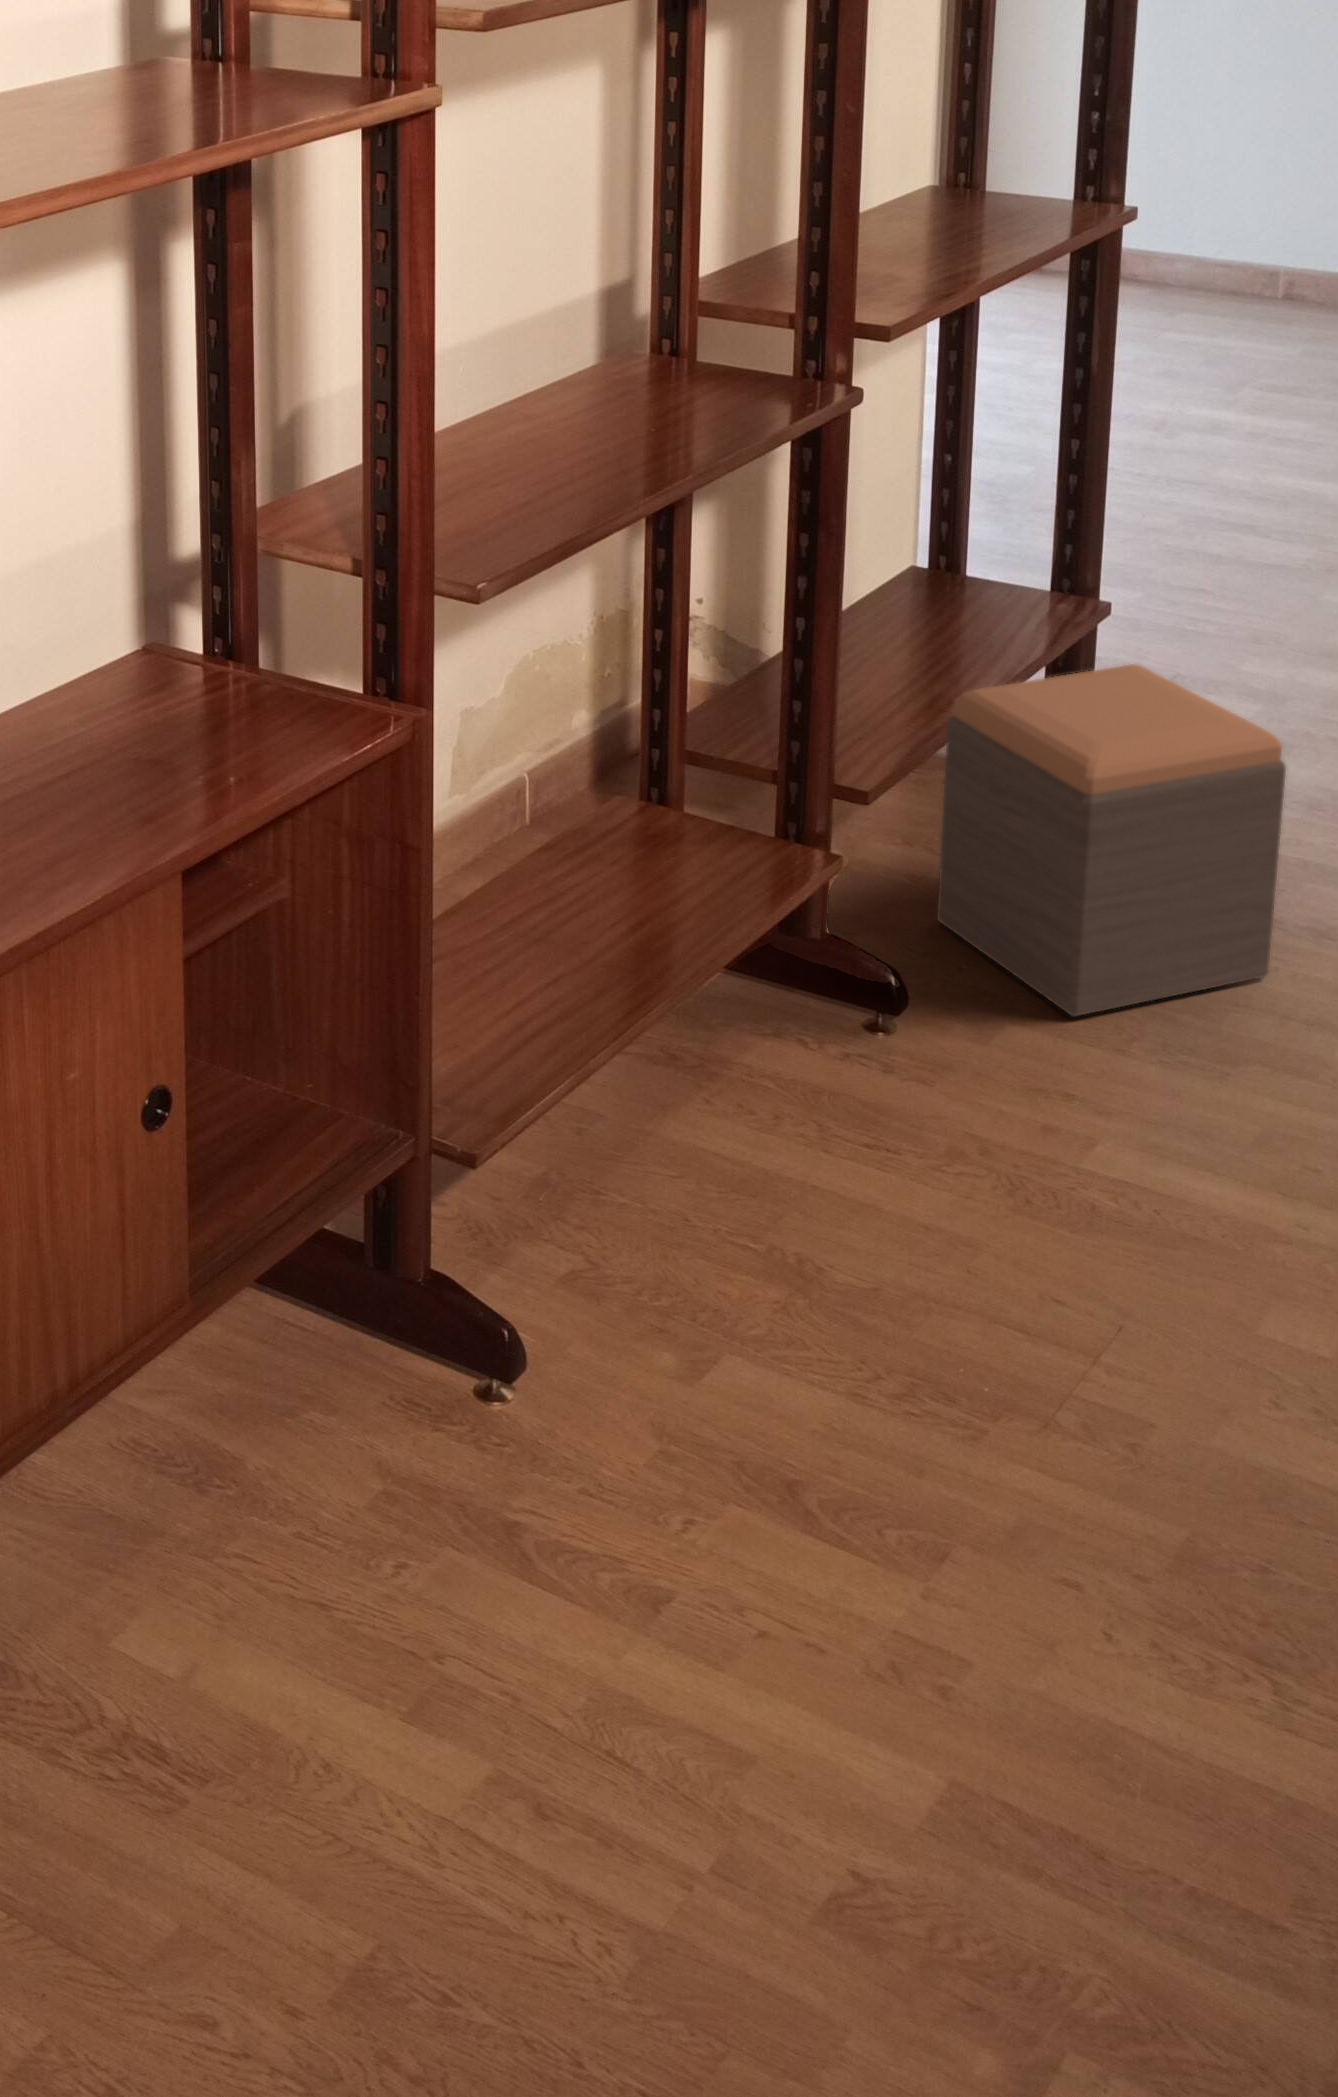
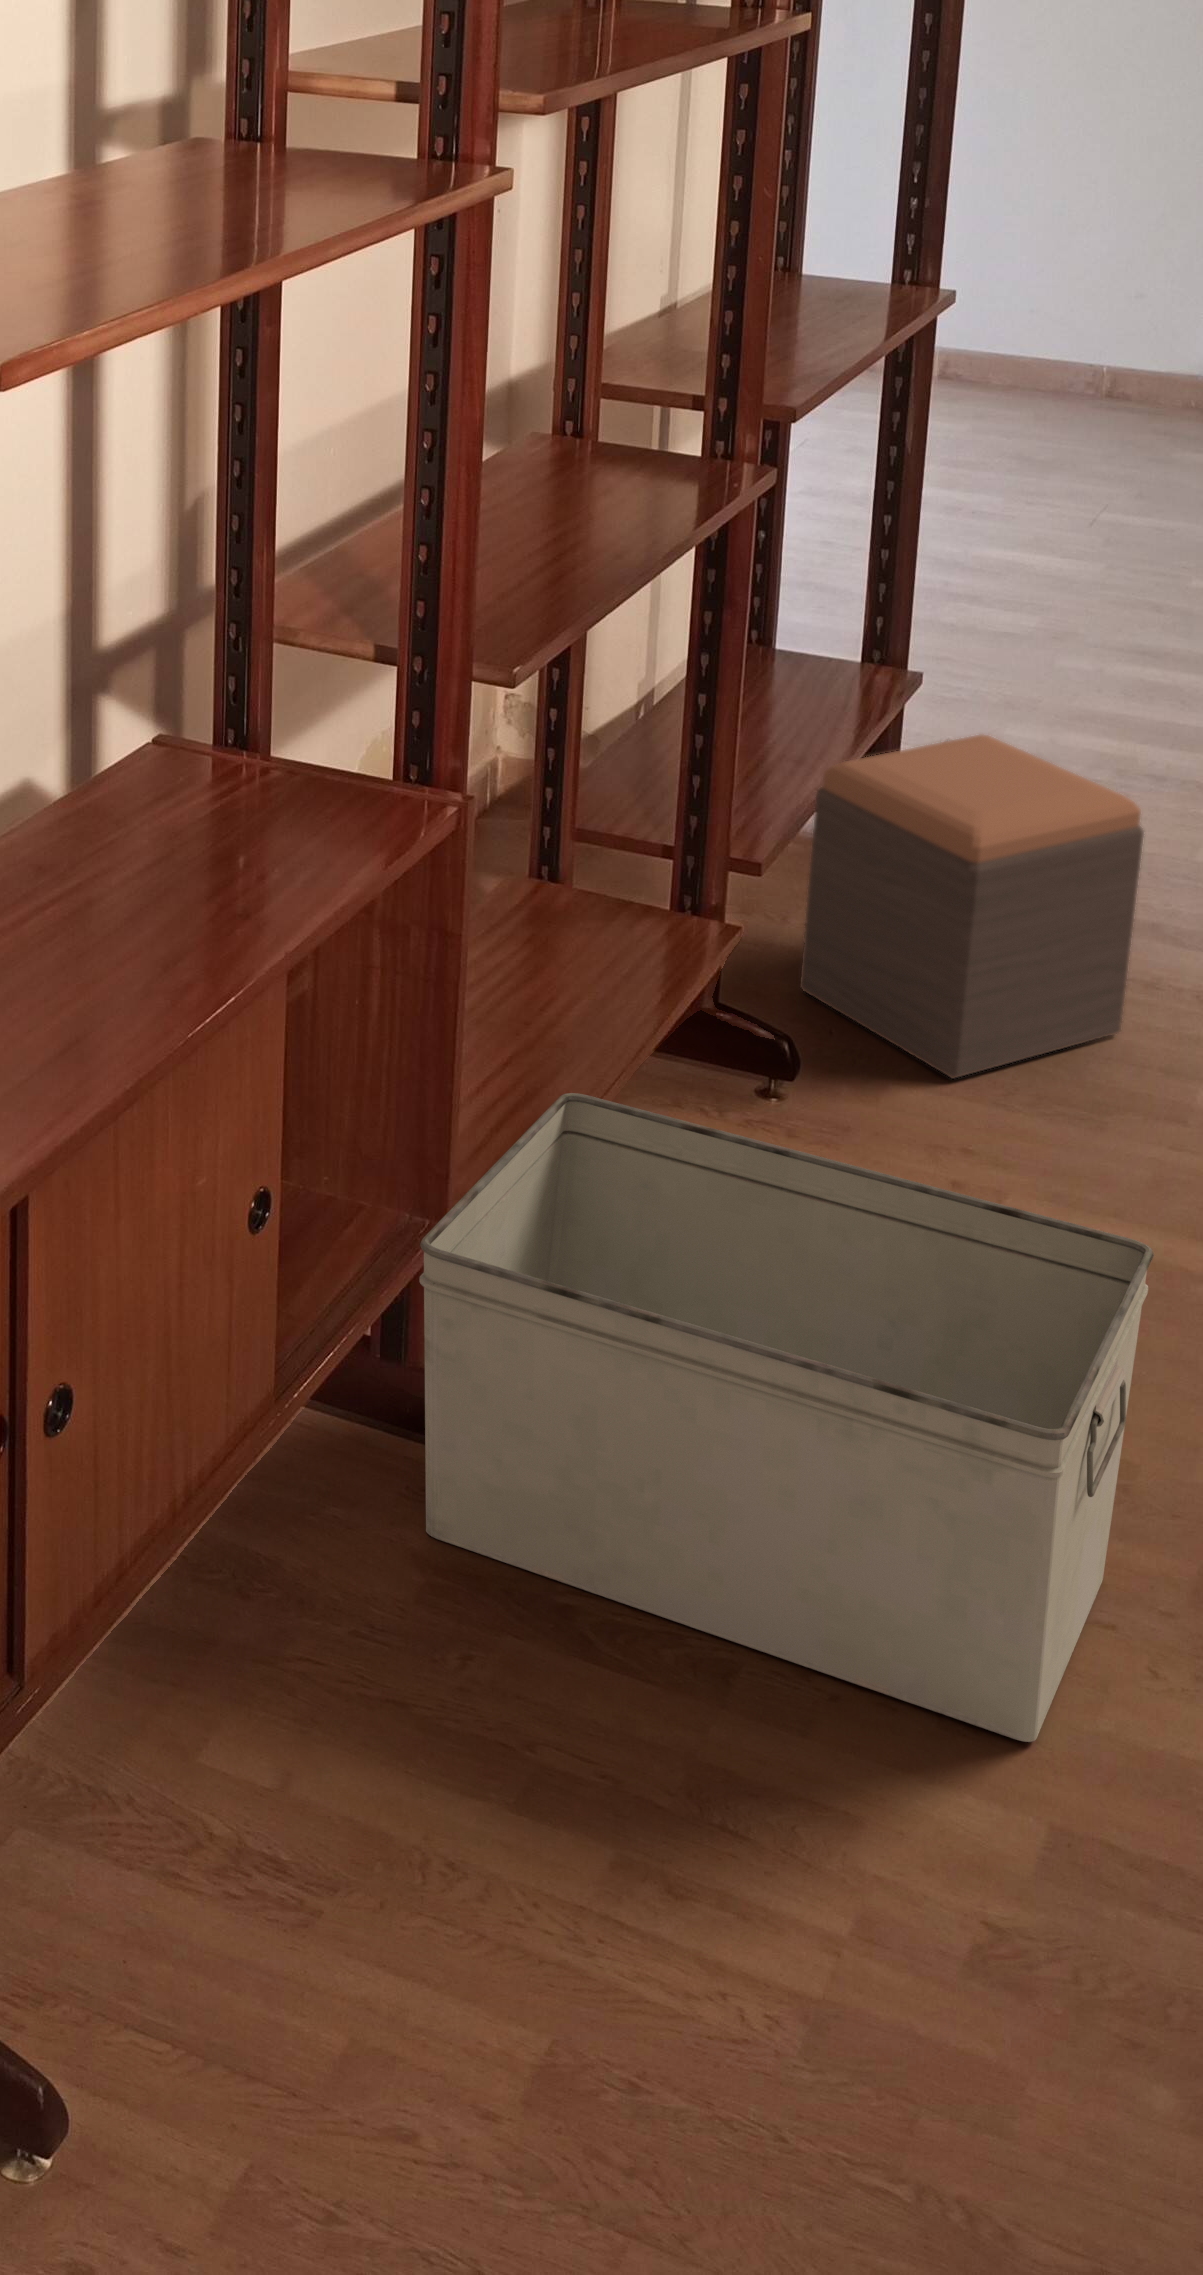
storage bin: none [371,1011,1128,1686] -> present [420,1093,1154,1742]

